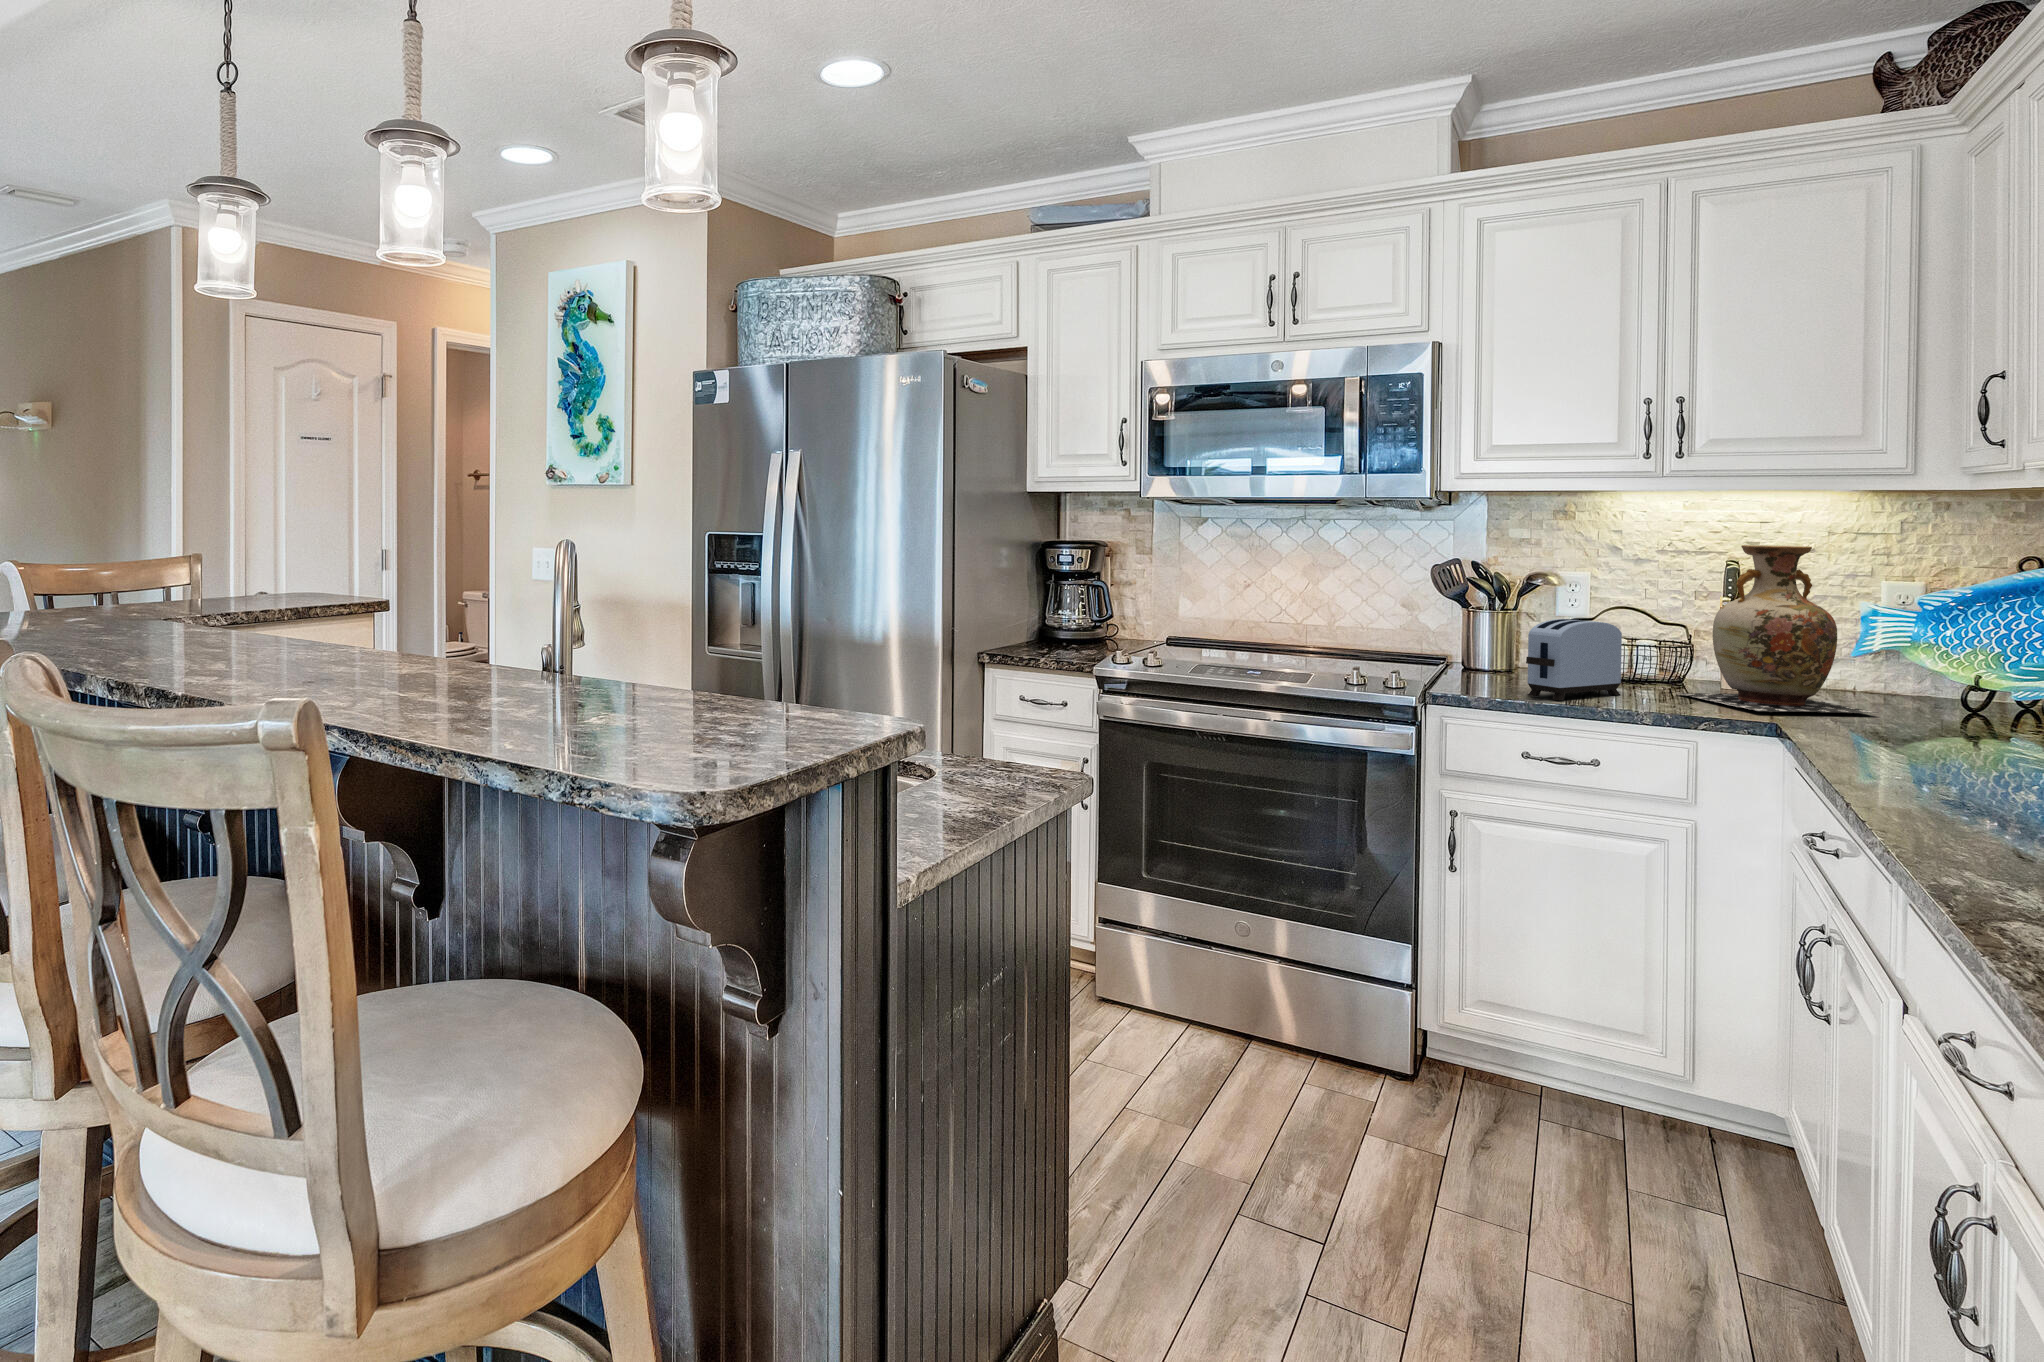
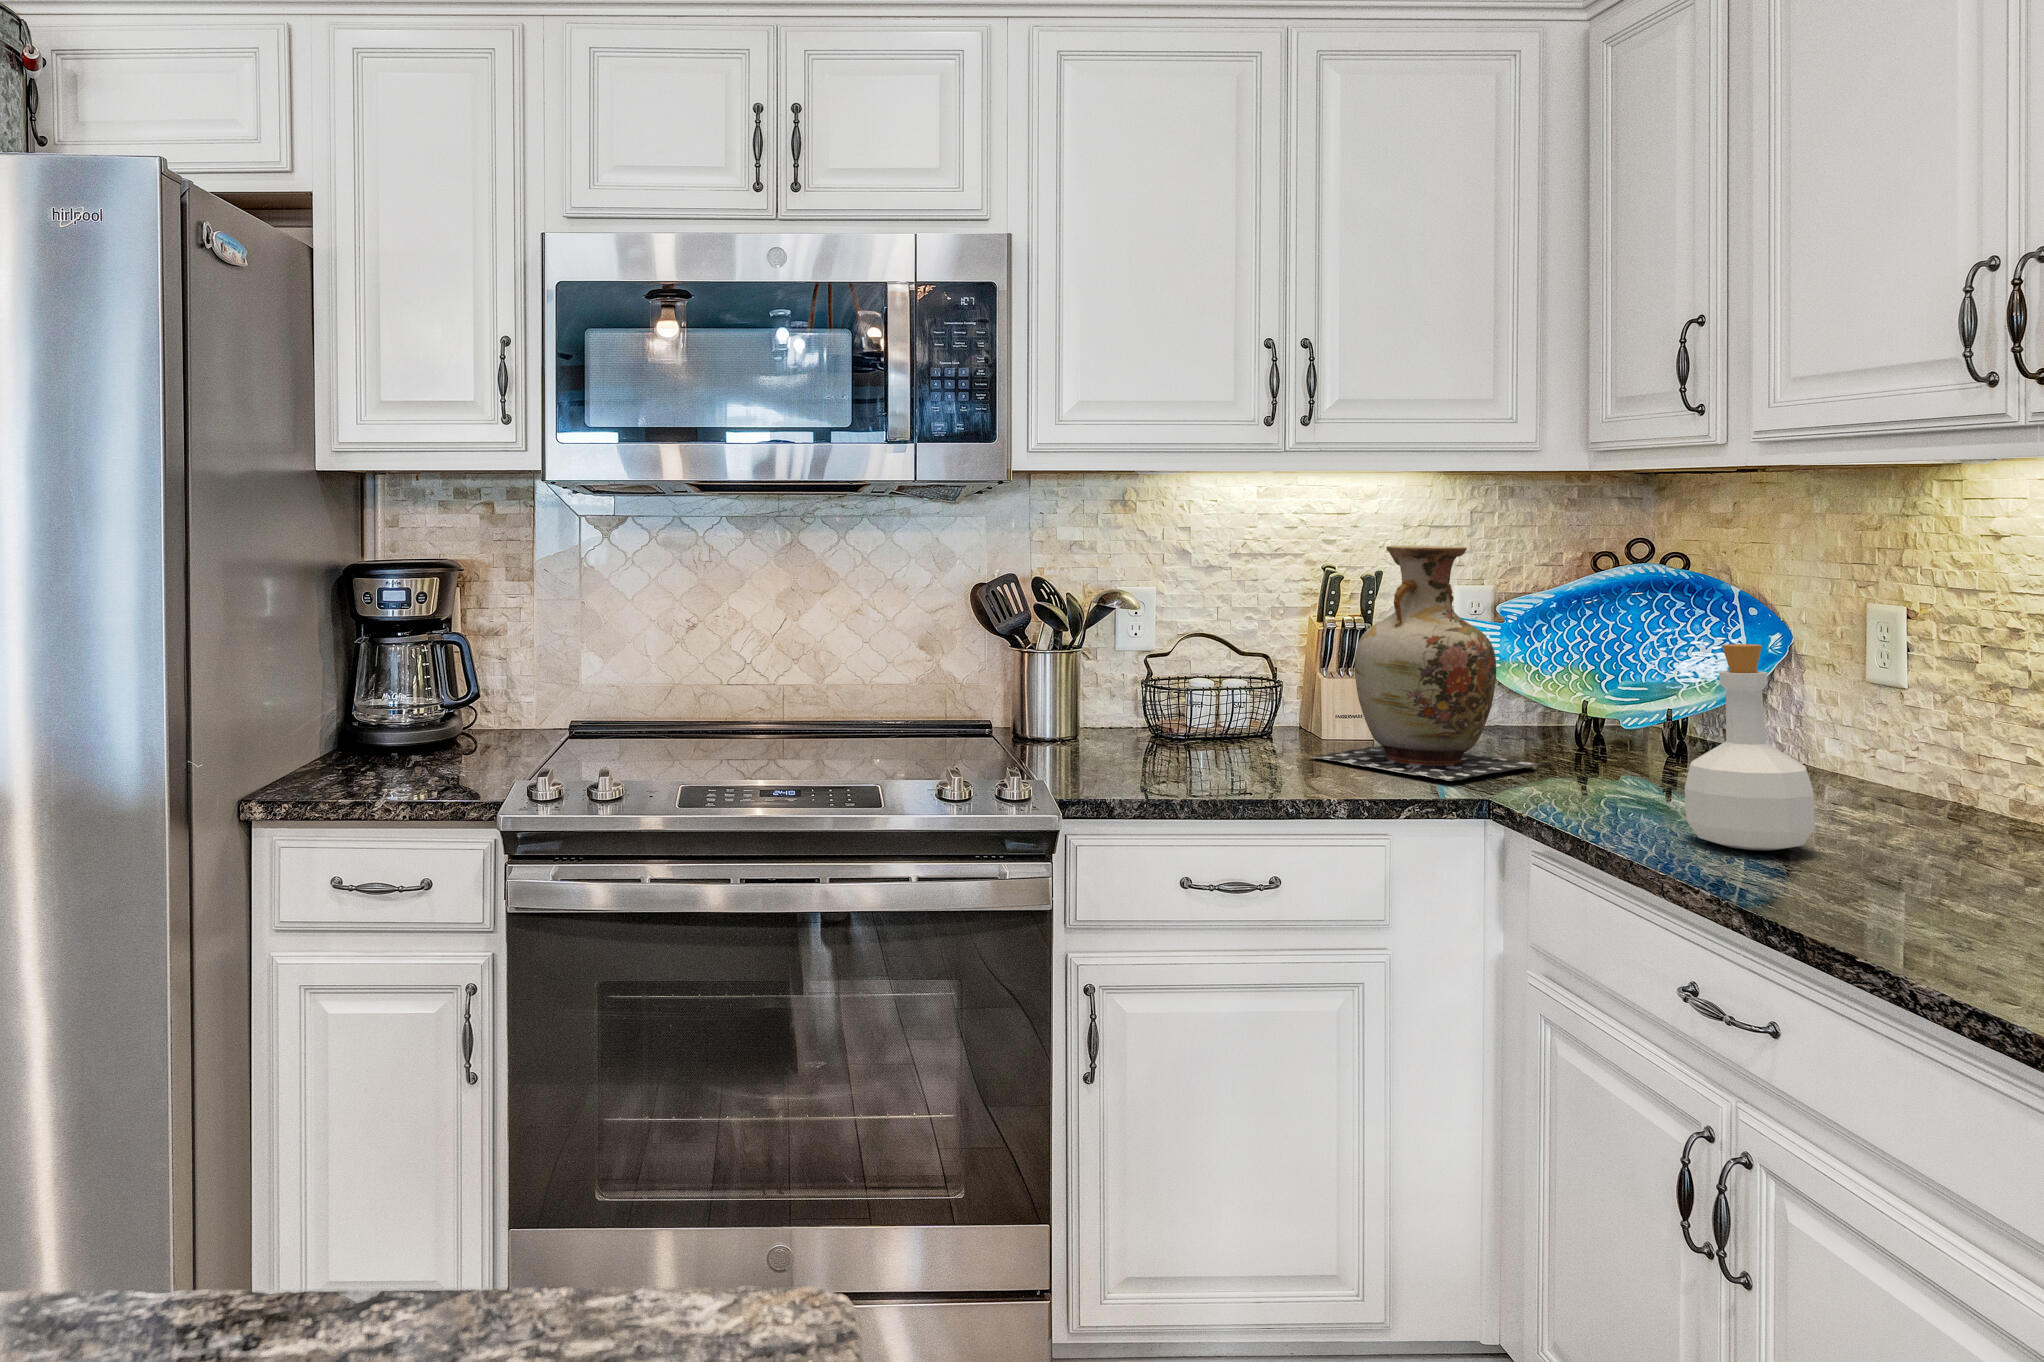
bottle: none [1875,615,1986,761] -> present [1685,644,1815,850]
toaster: present [1526,619,1622,700] -> none [1182,663,1266,793]

